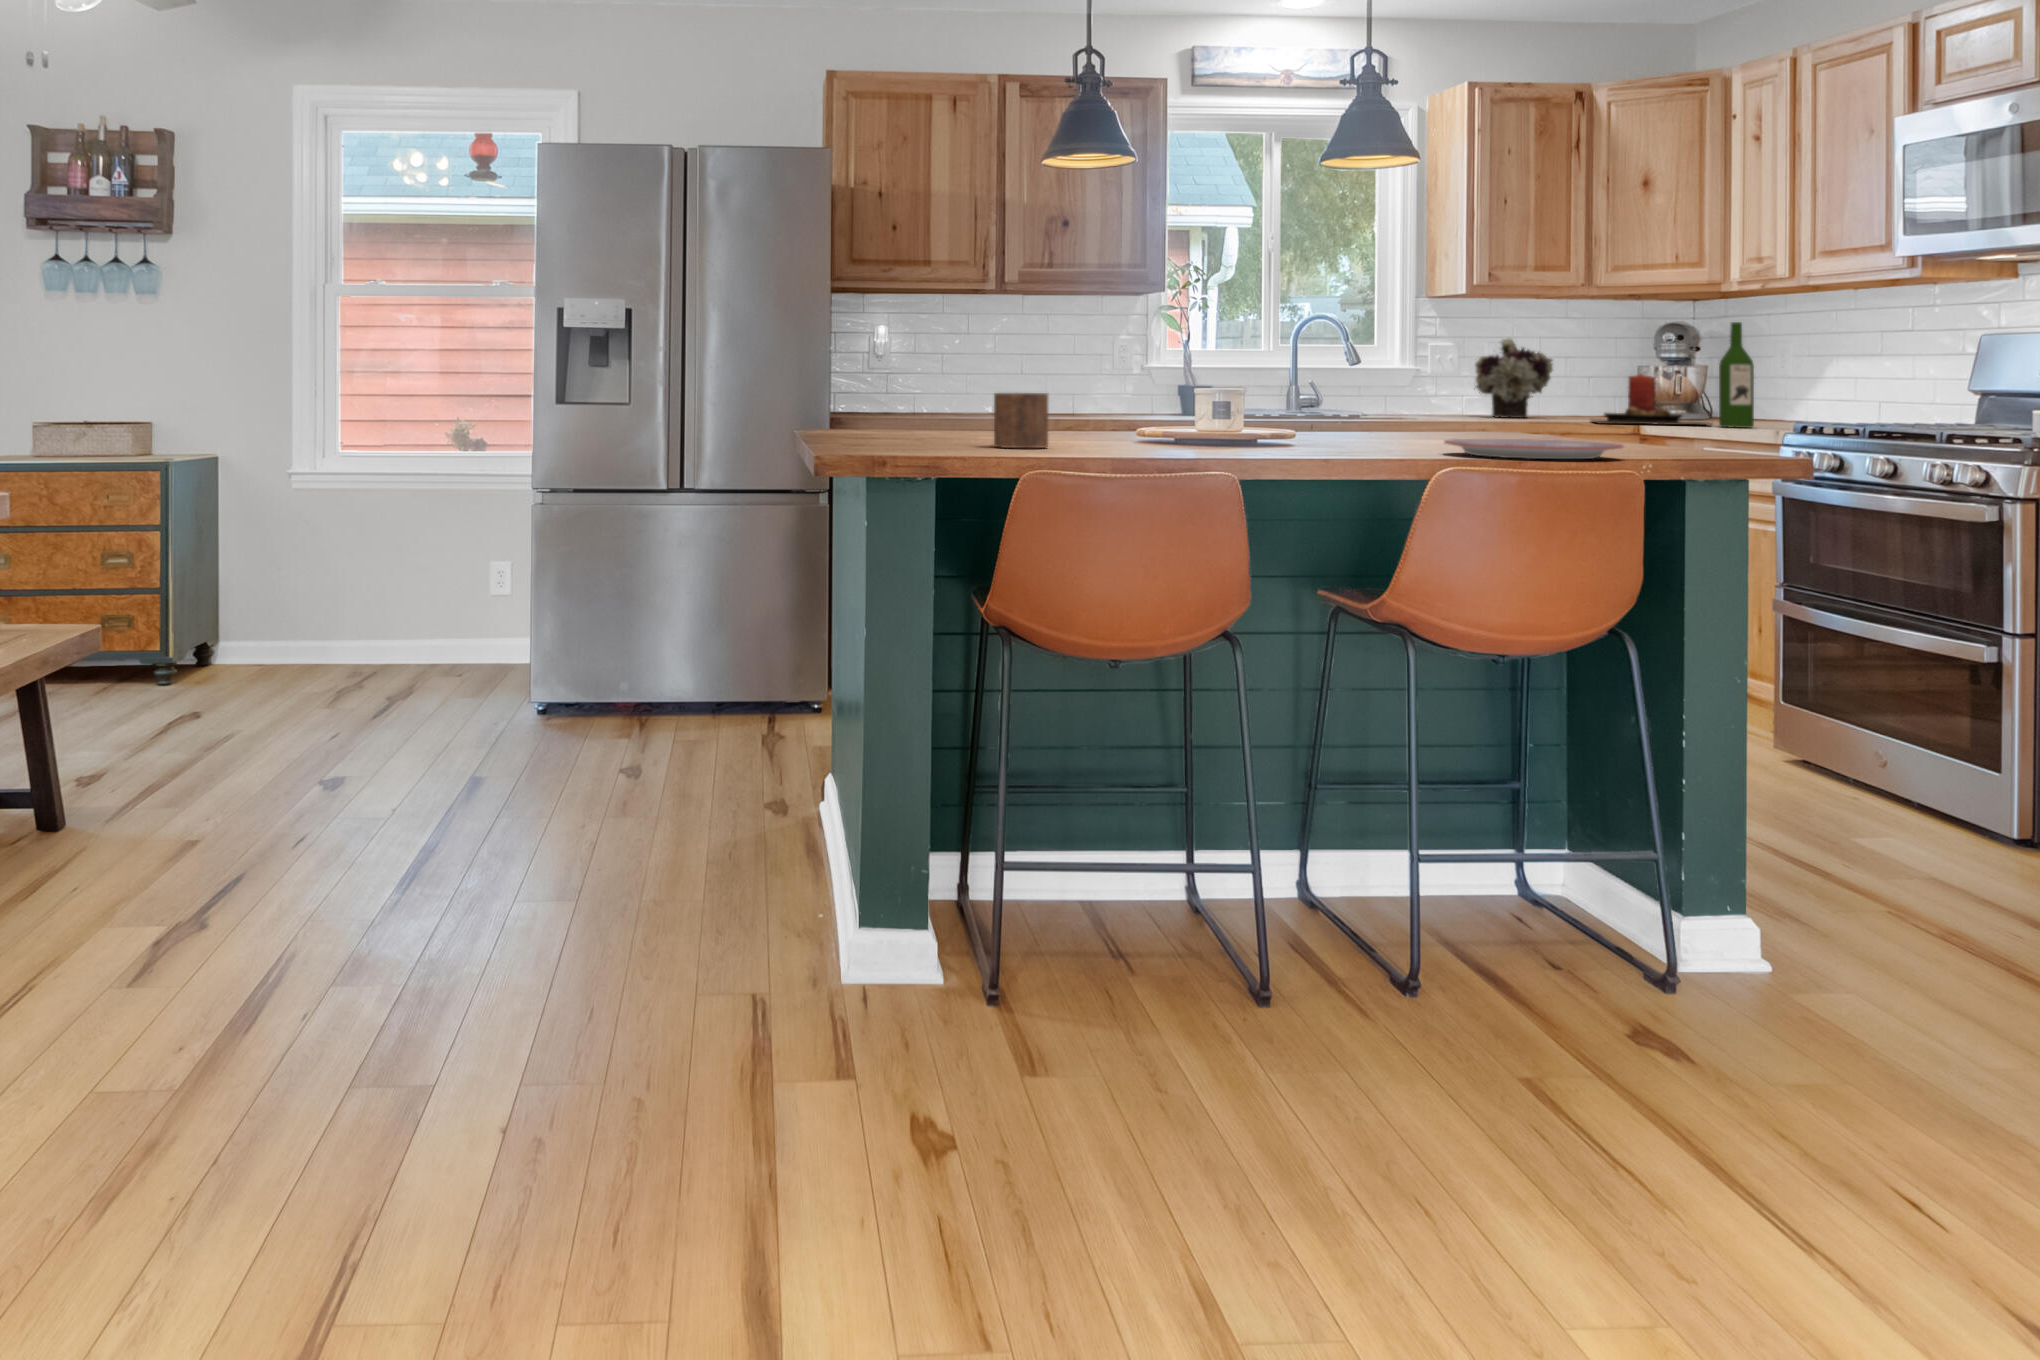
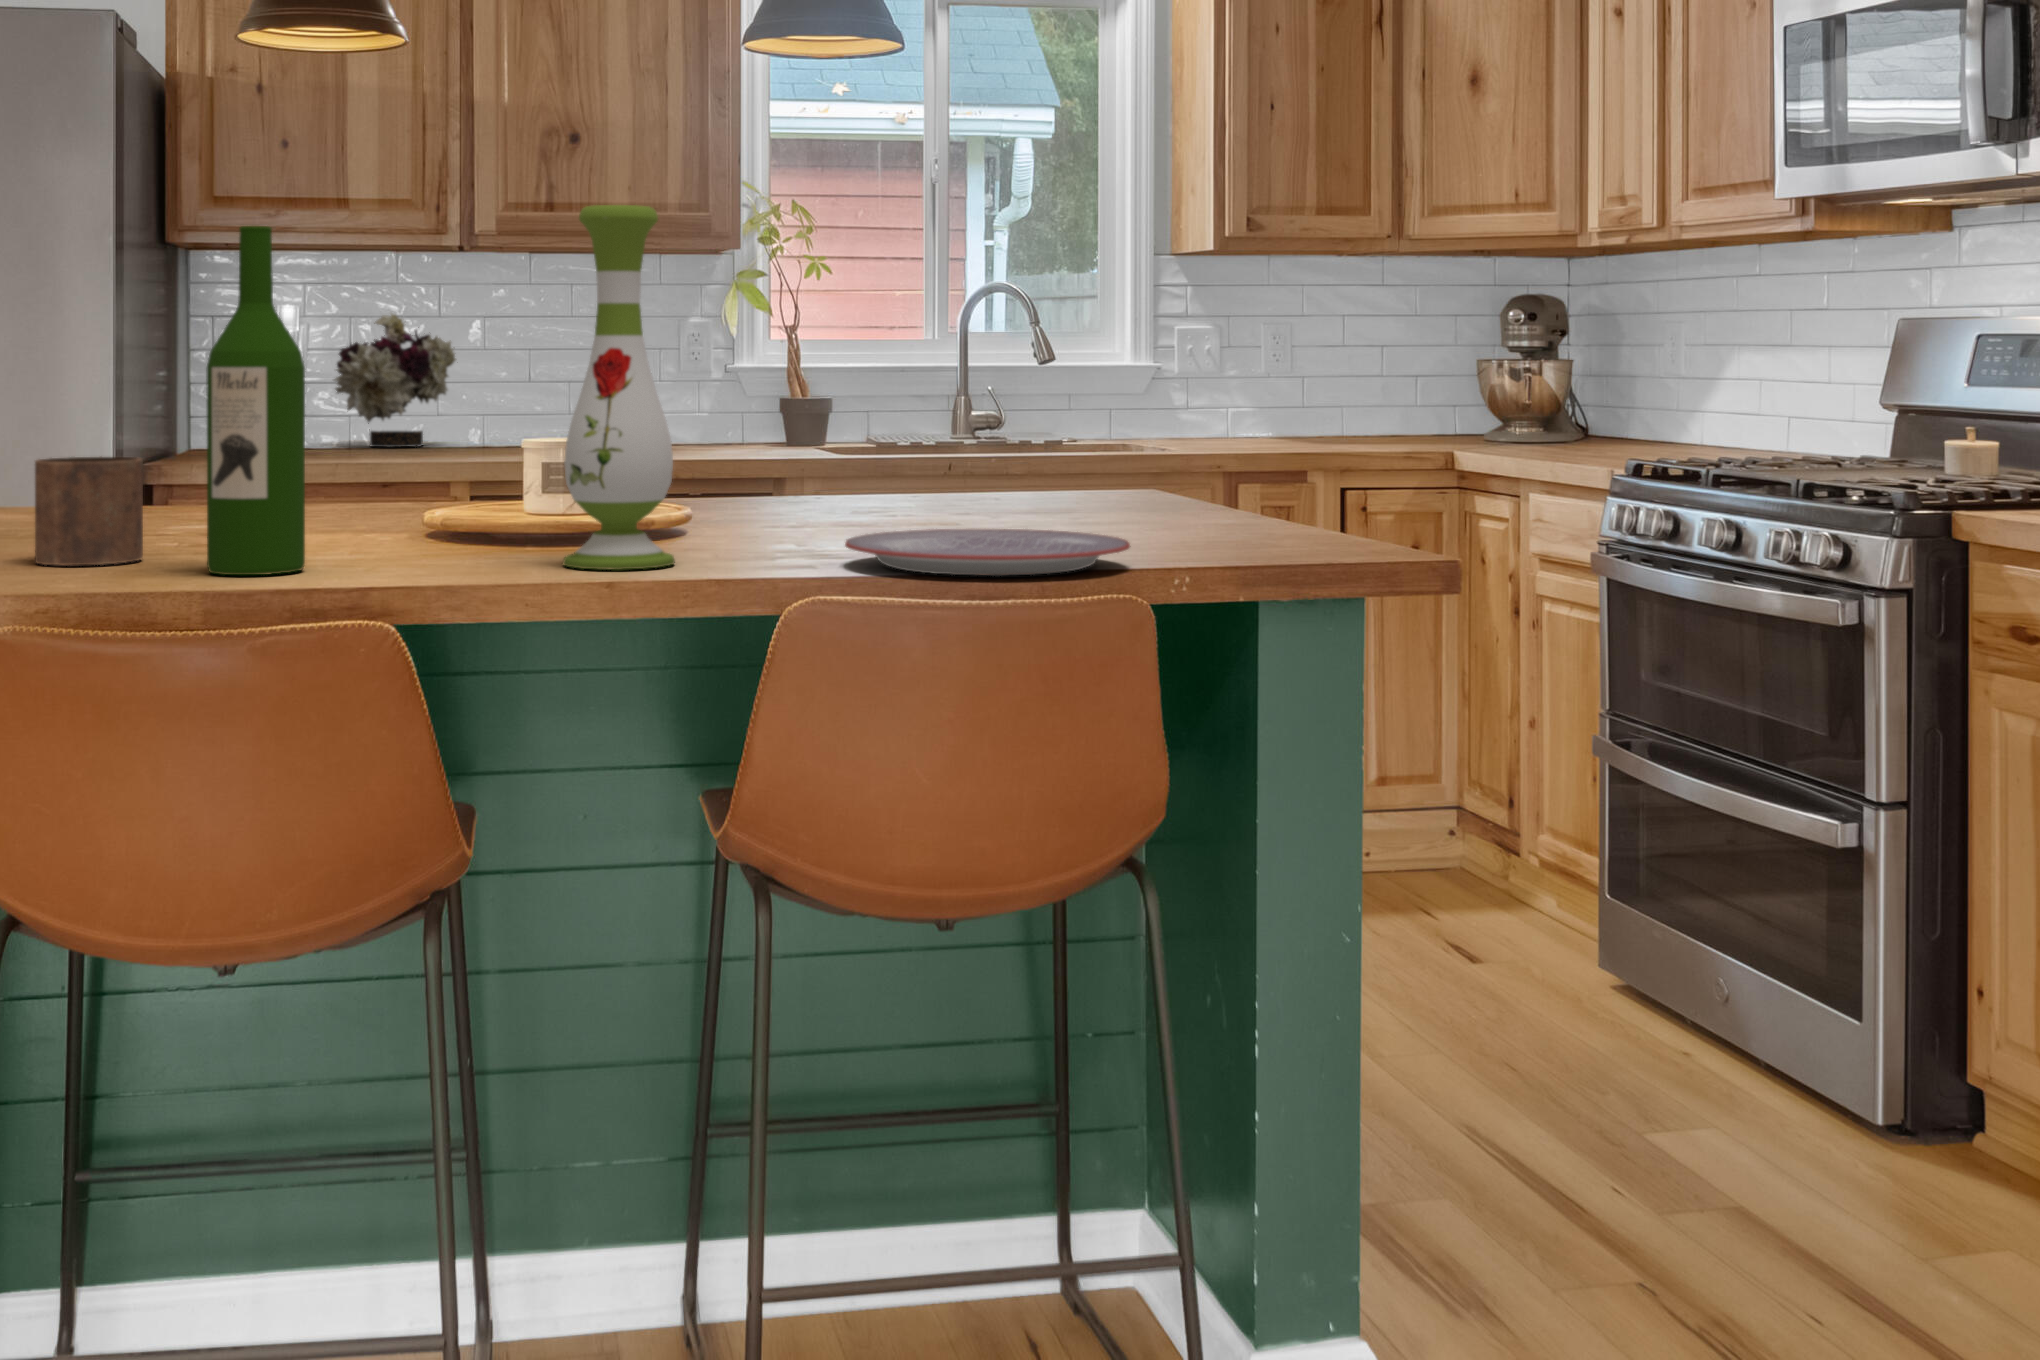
vase: none [1285,256,1351,454] -> present [563,205,675,570]
wine bottle: present [1719,322,1754,428] -> present [206,226,305,575]
flower arrangement: present [1474,339,1553,418] -> present [334,313,456,447]
candle: present [1592,375,1712,425] -> none [1384,378,1546,459]

